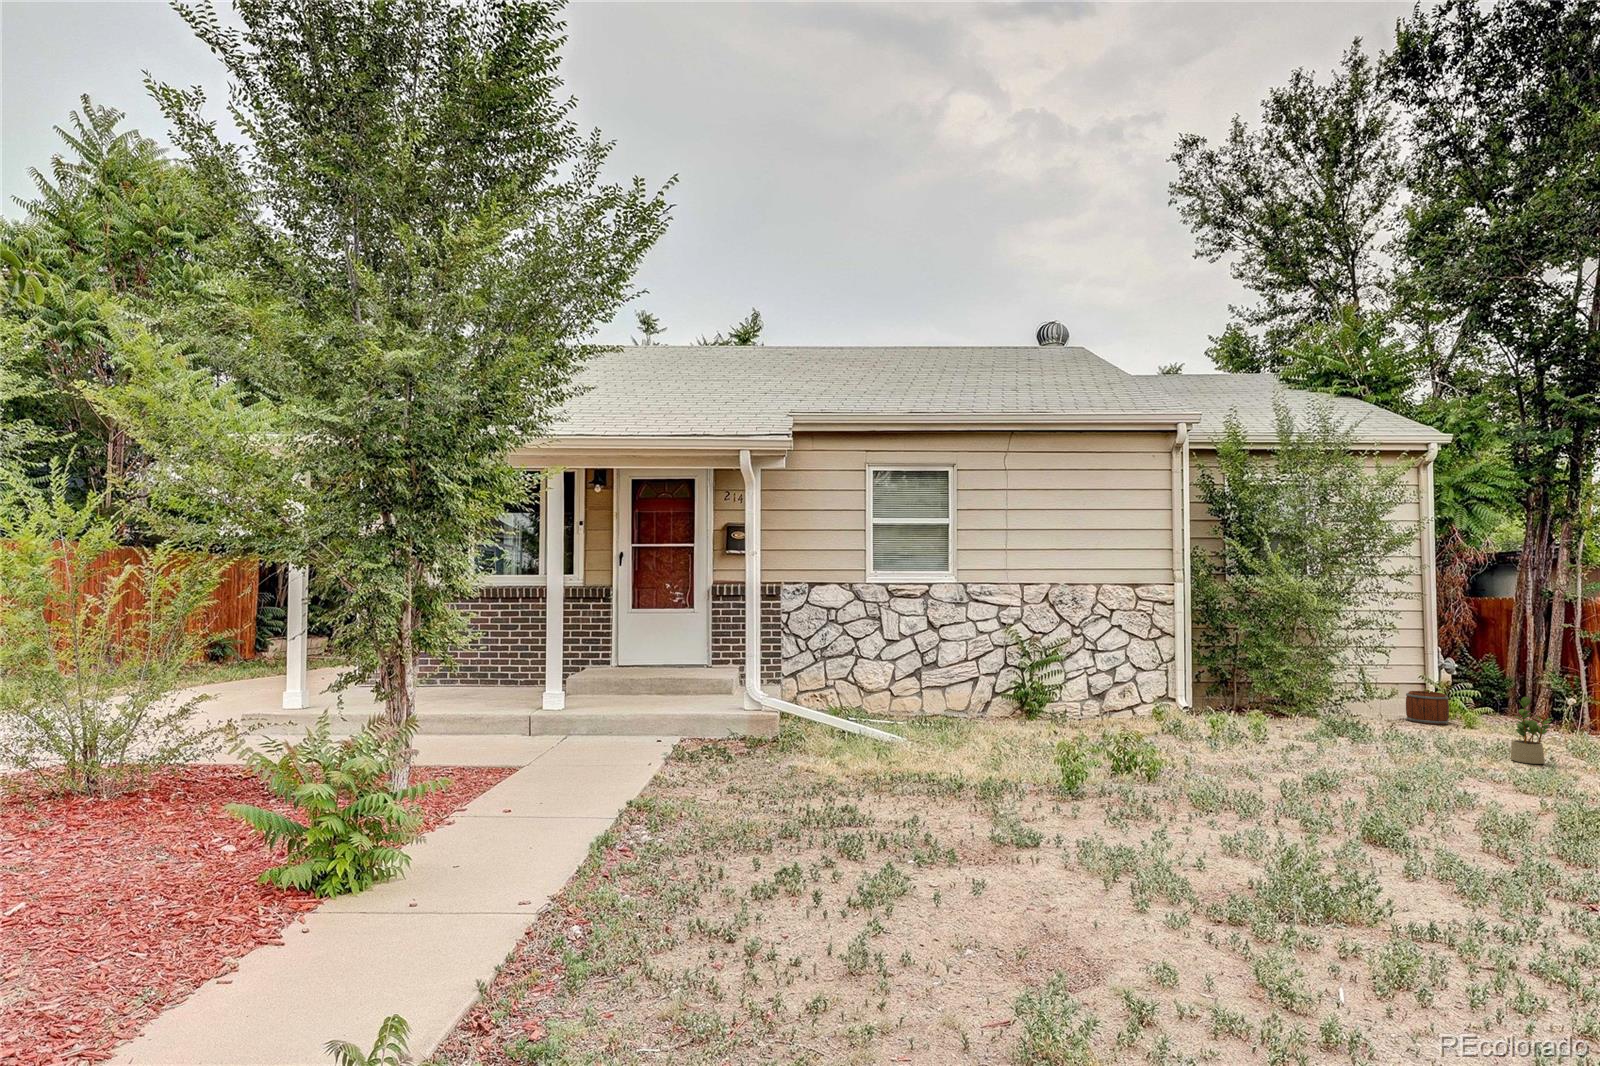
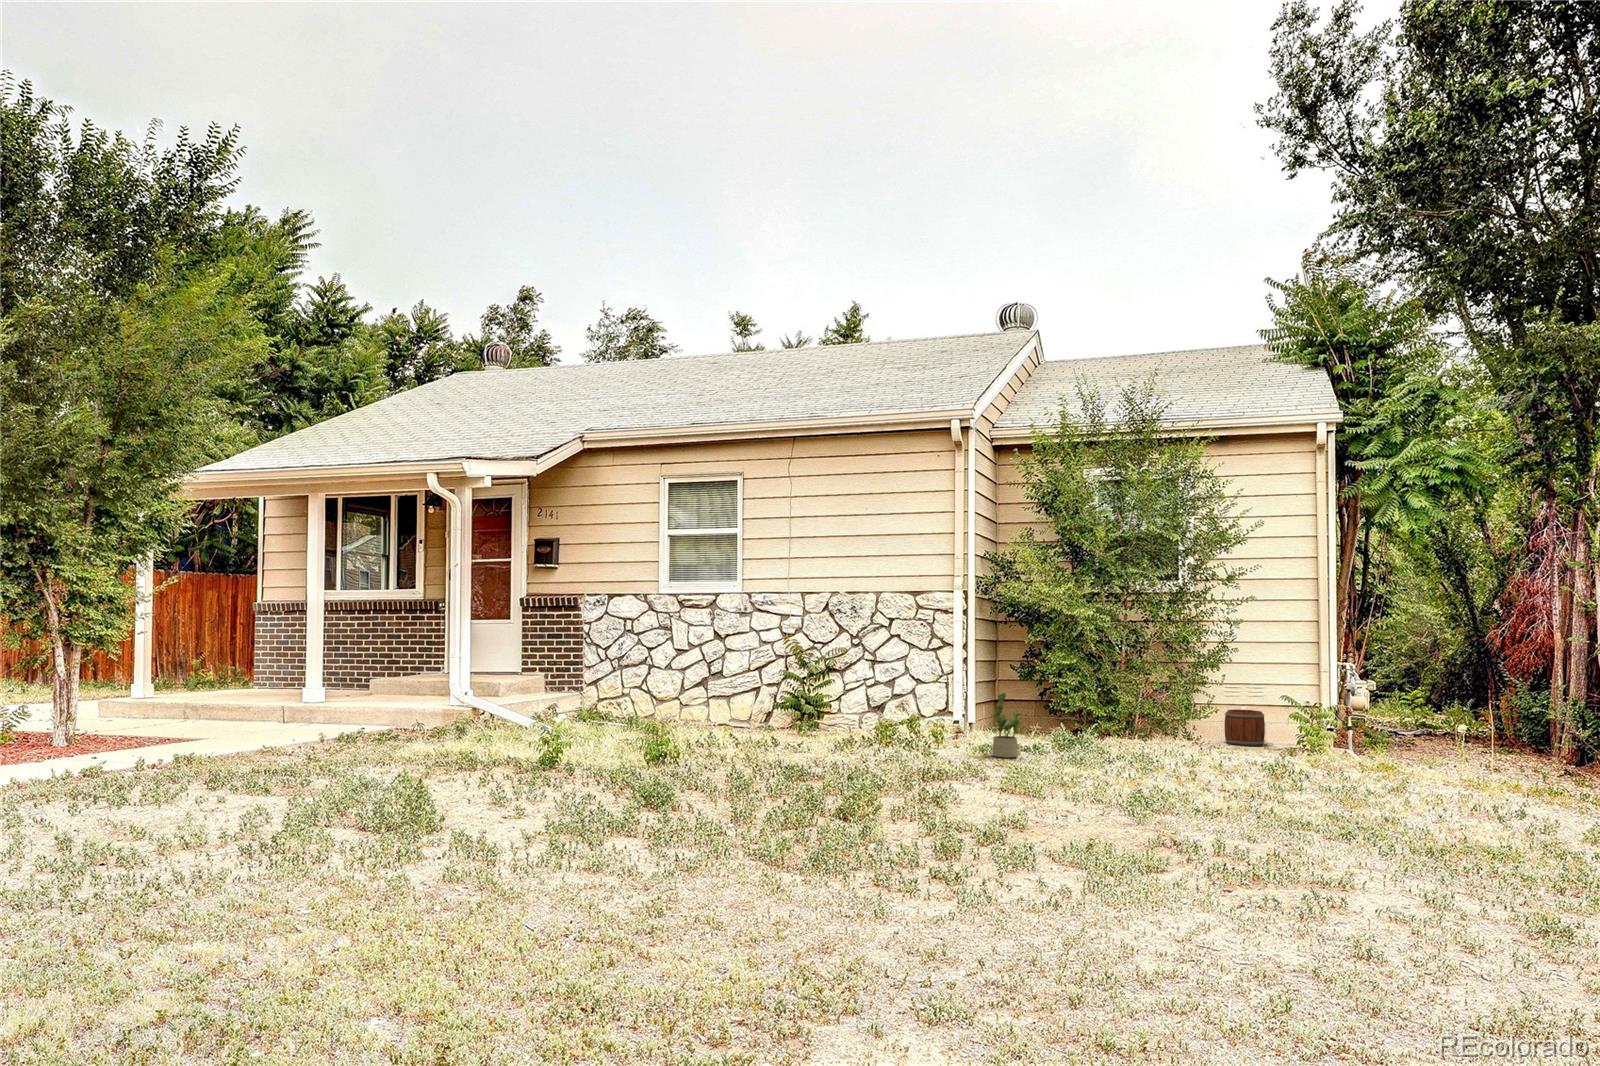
potted plant: present [1511,697,1553,764] -> present [992,693,1026,758]

